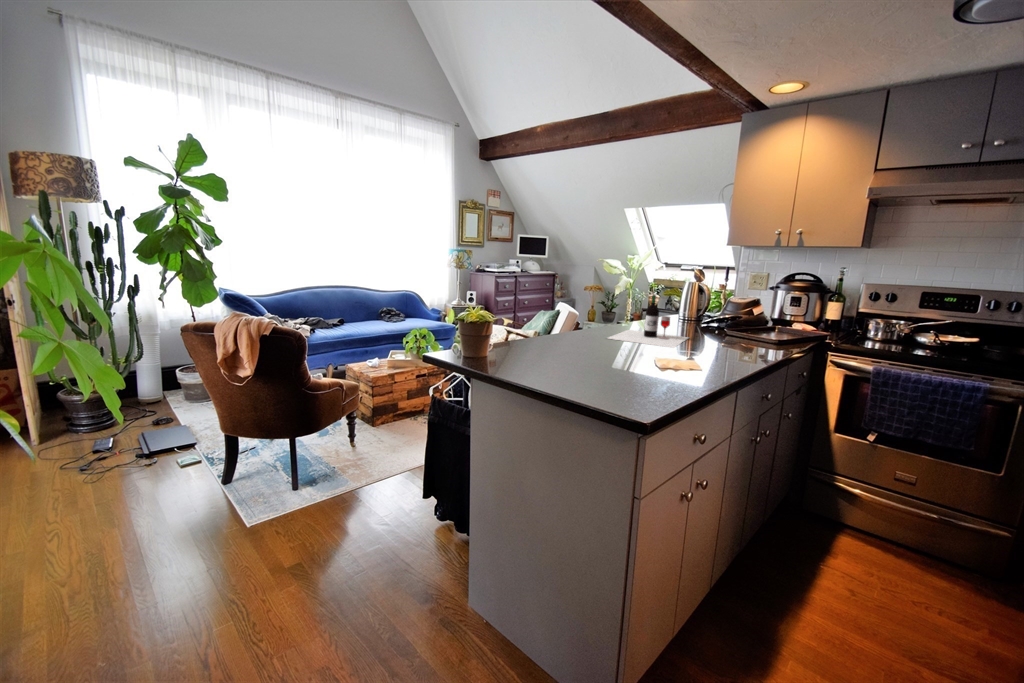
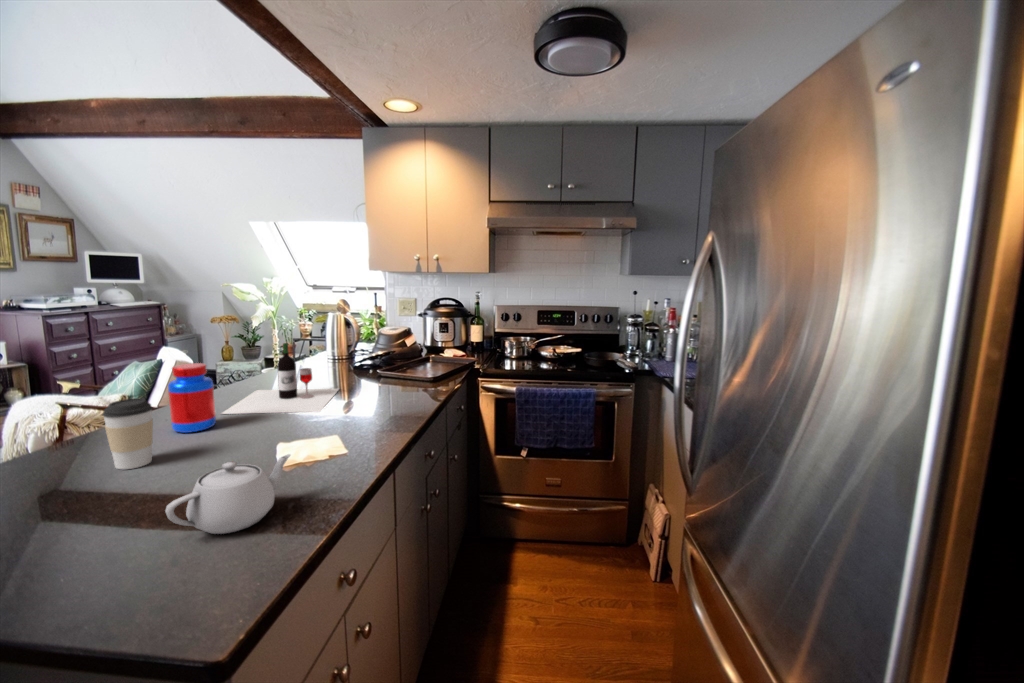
jar: none [580,300,607,344] -> present [168,363,216,433]
coffee cup: none [554,313,578,354] -> present [102,398,153,469]
teapot: none [593,348,660,388] -> present [165,454,290,534]

